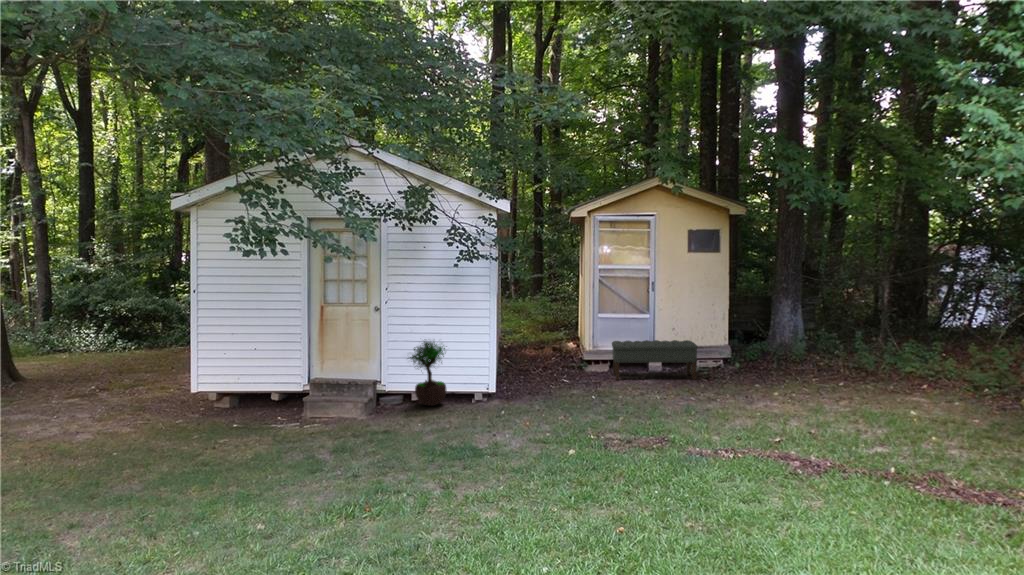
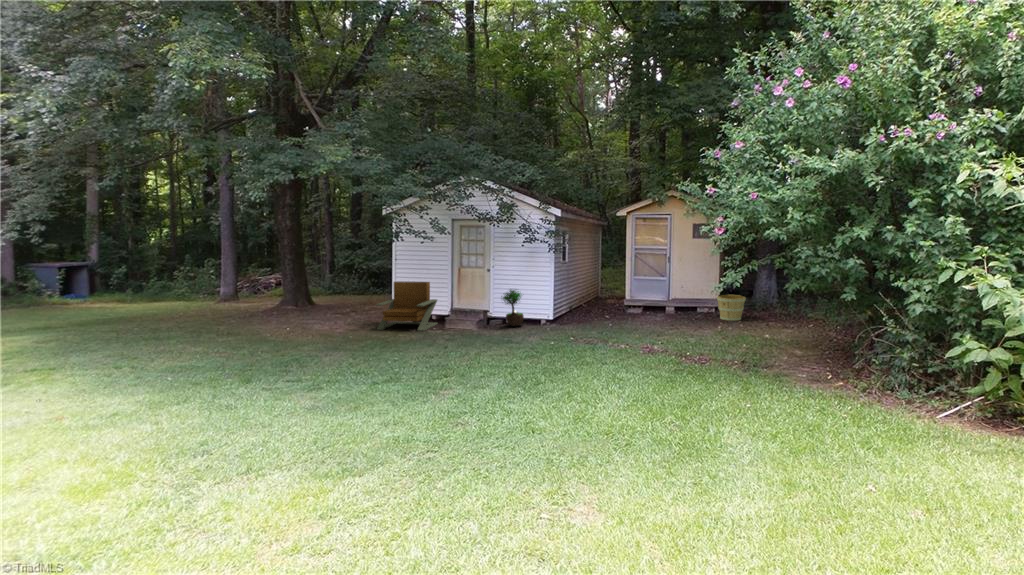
lounge chair: none [156,332,283,431] -> present [376,282,437,331]
wooden bucket: none [723,337,767,376] -> present [717,295,746,321]
bench: present [612,340,697,380] -> none [637,294,693,321]

